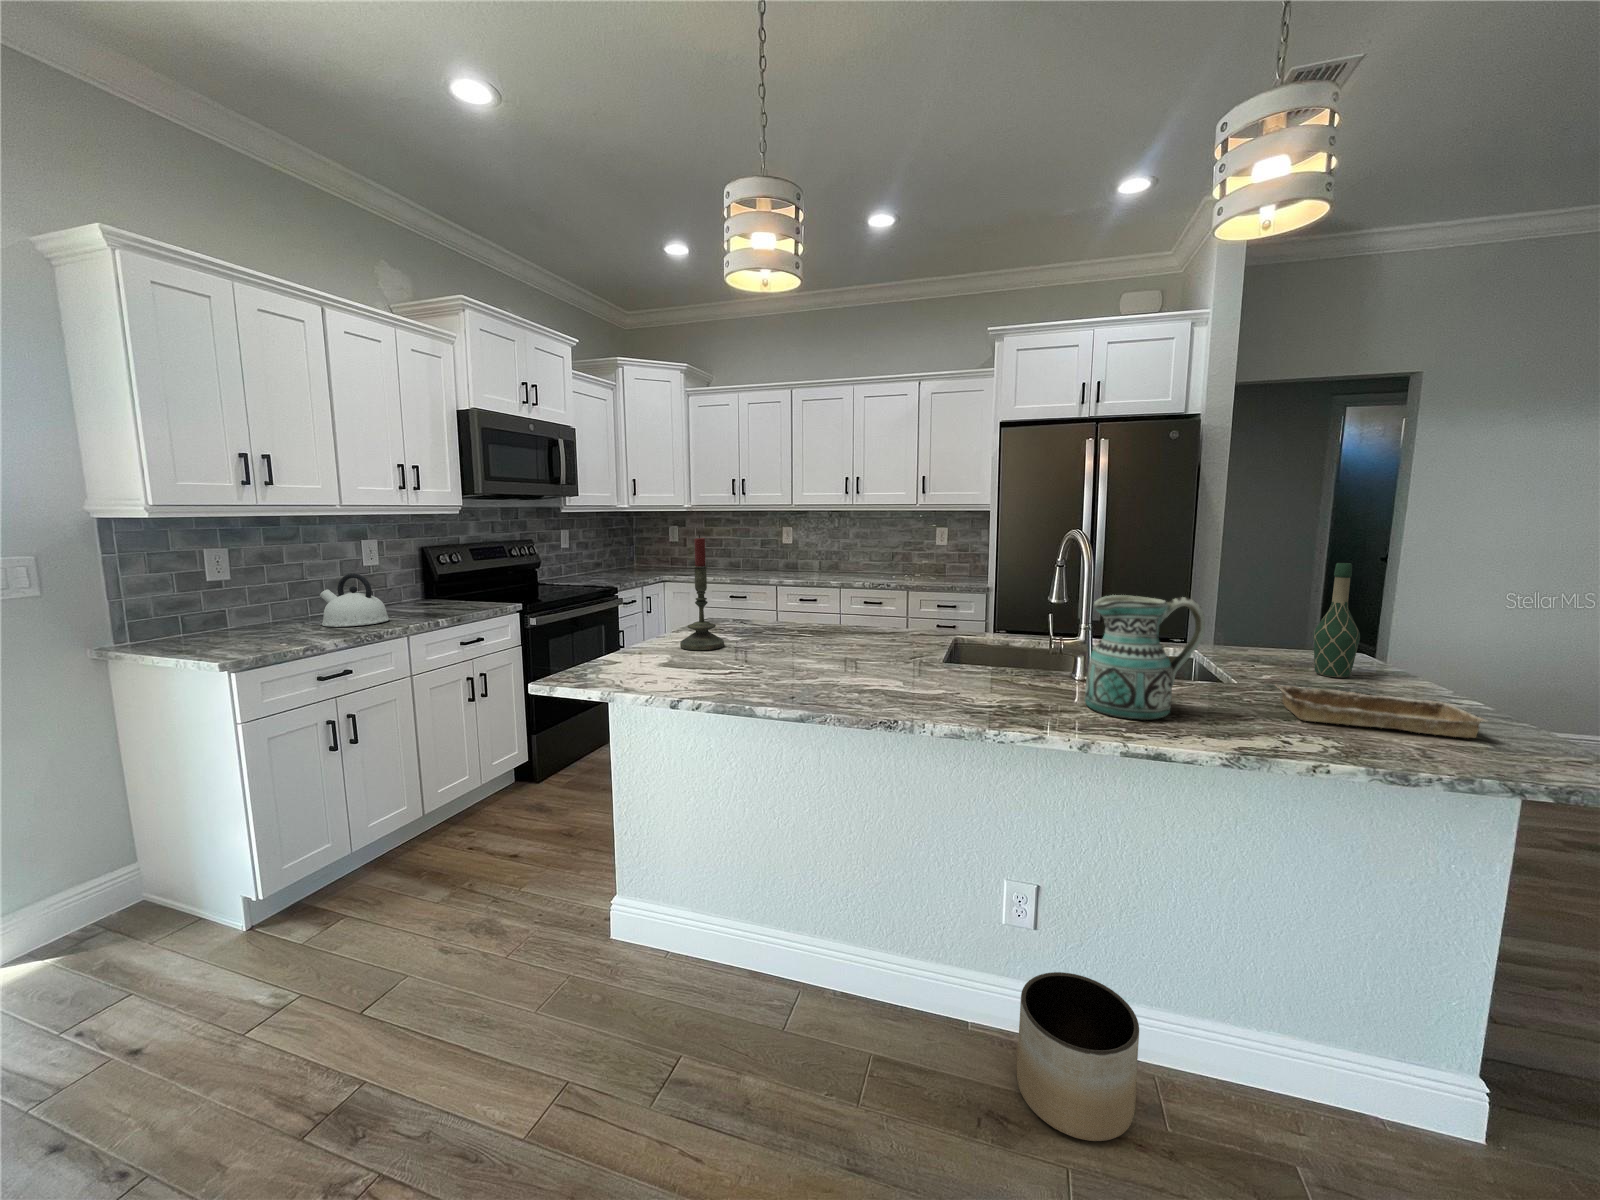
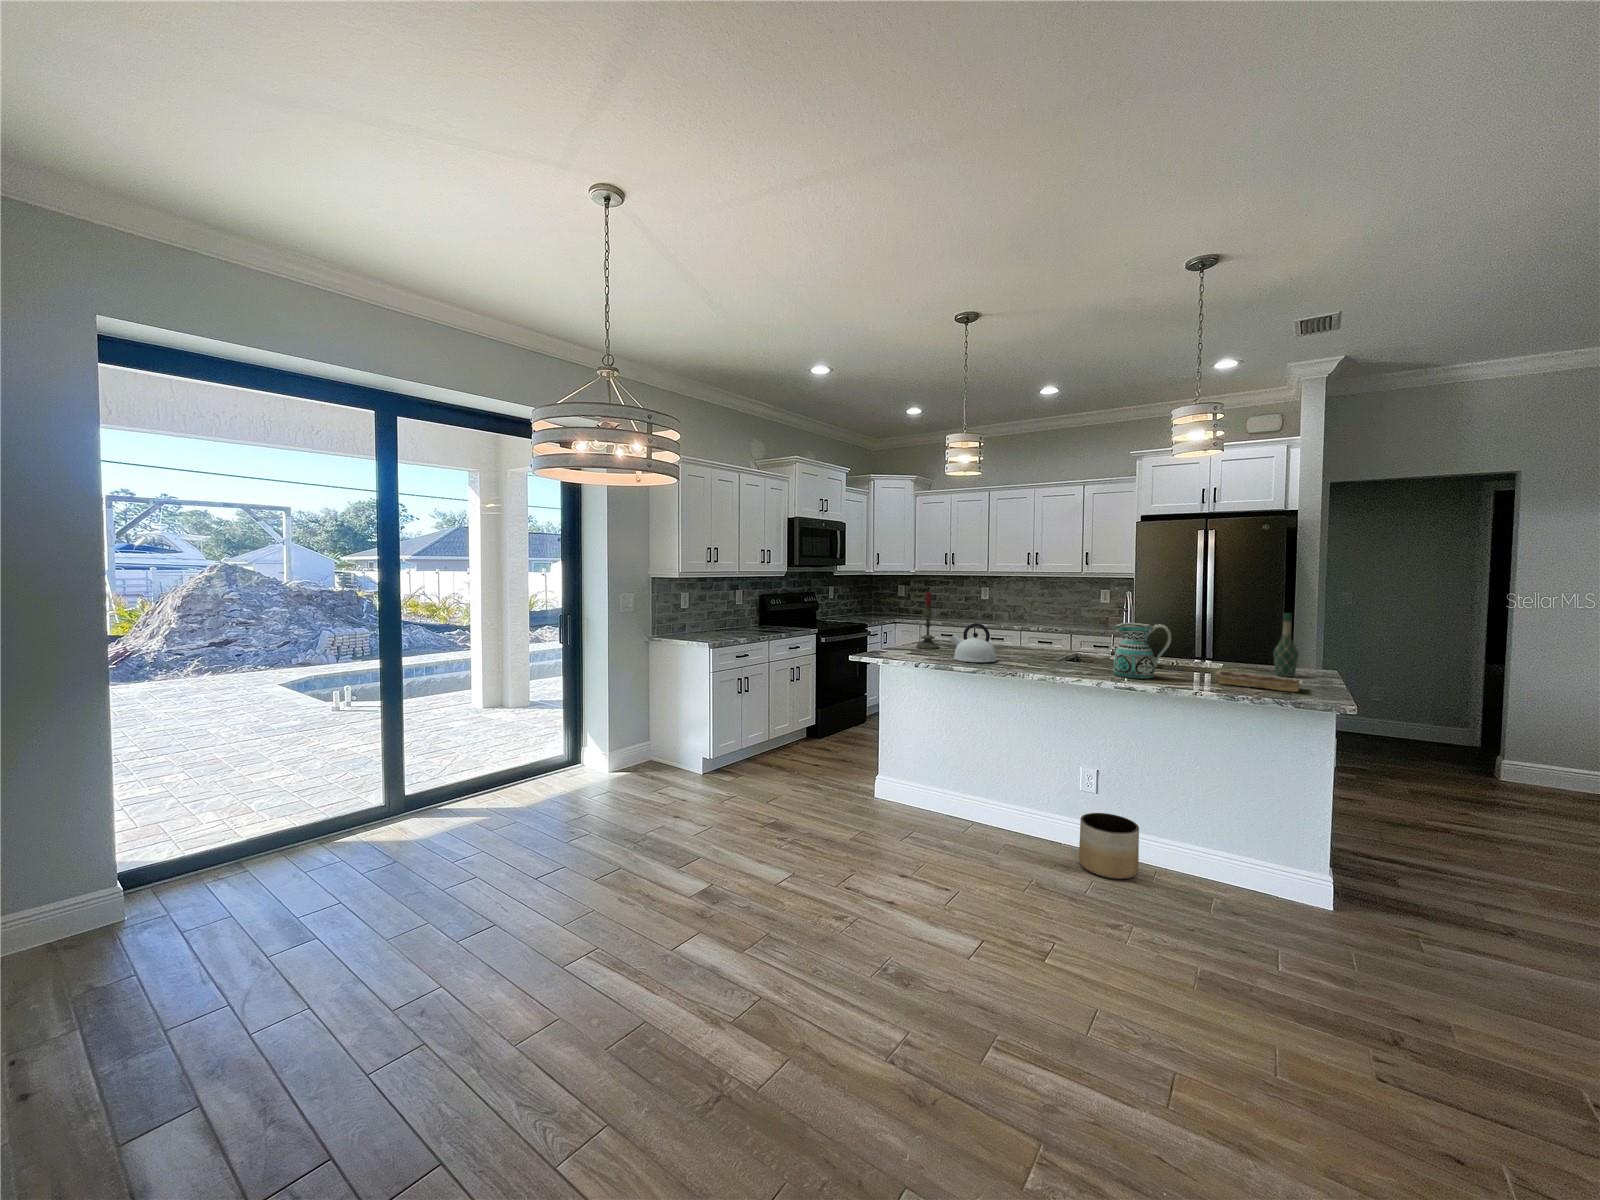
kettle: present [320,573,389,627] -> present [950,623,997,662]

